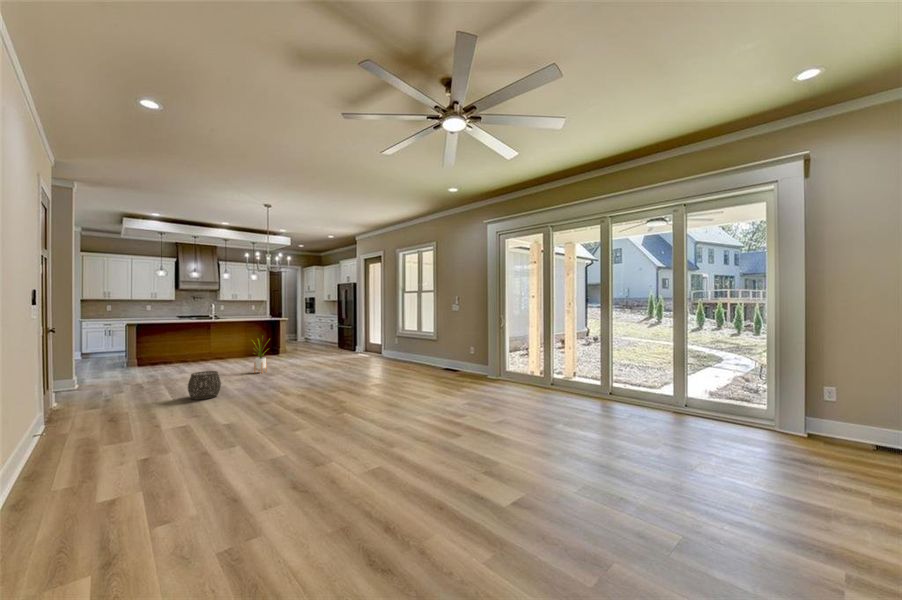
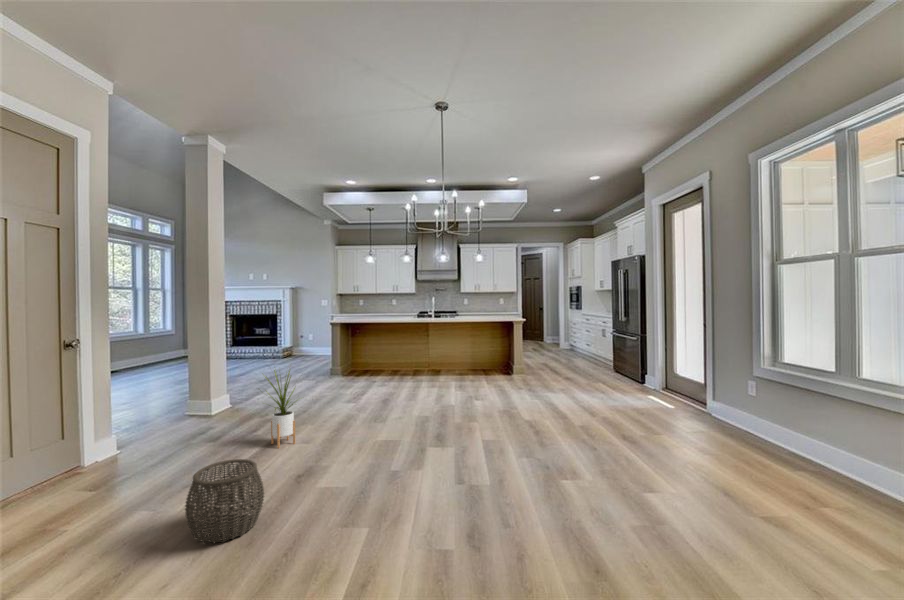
house plant: present [254,342,267,373] -> present [265,370,295,448]

